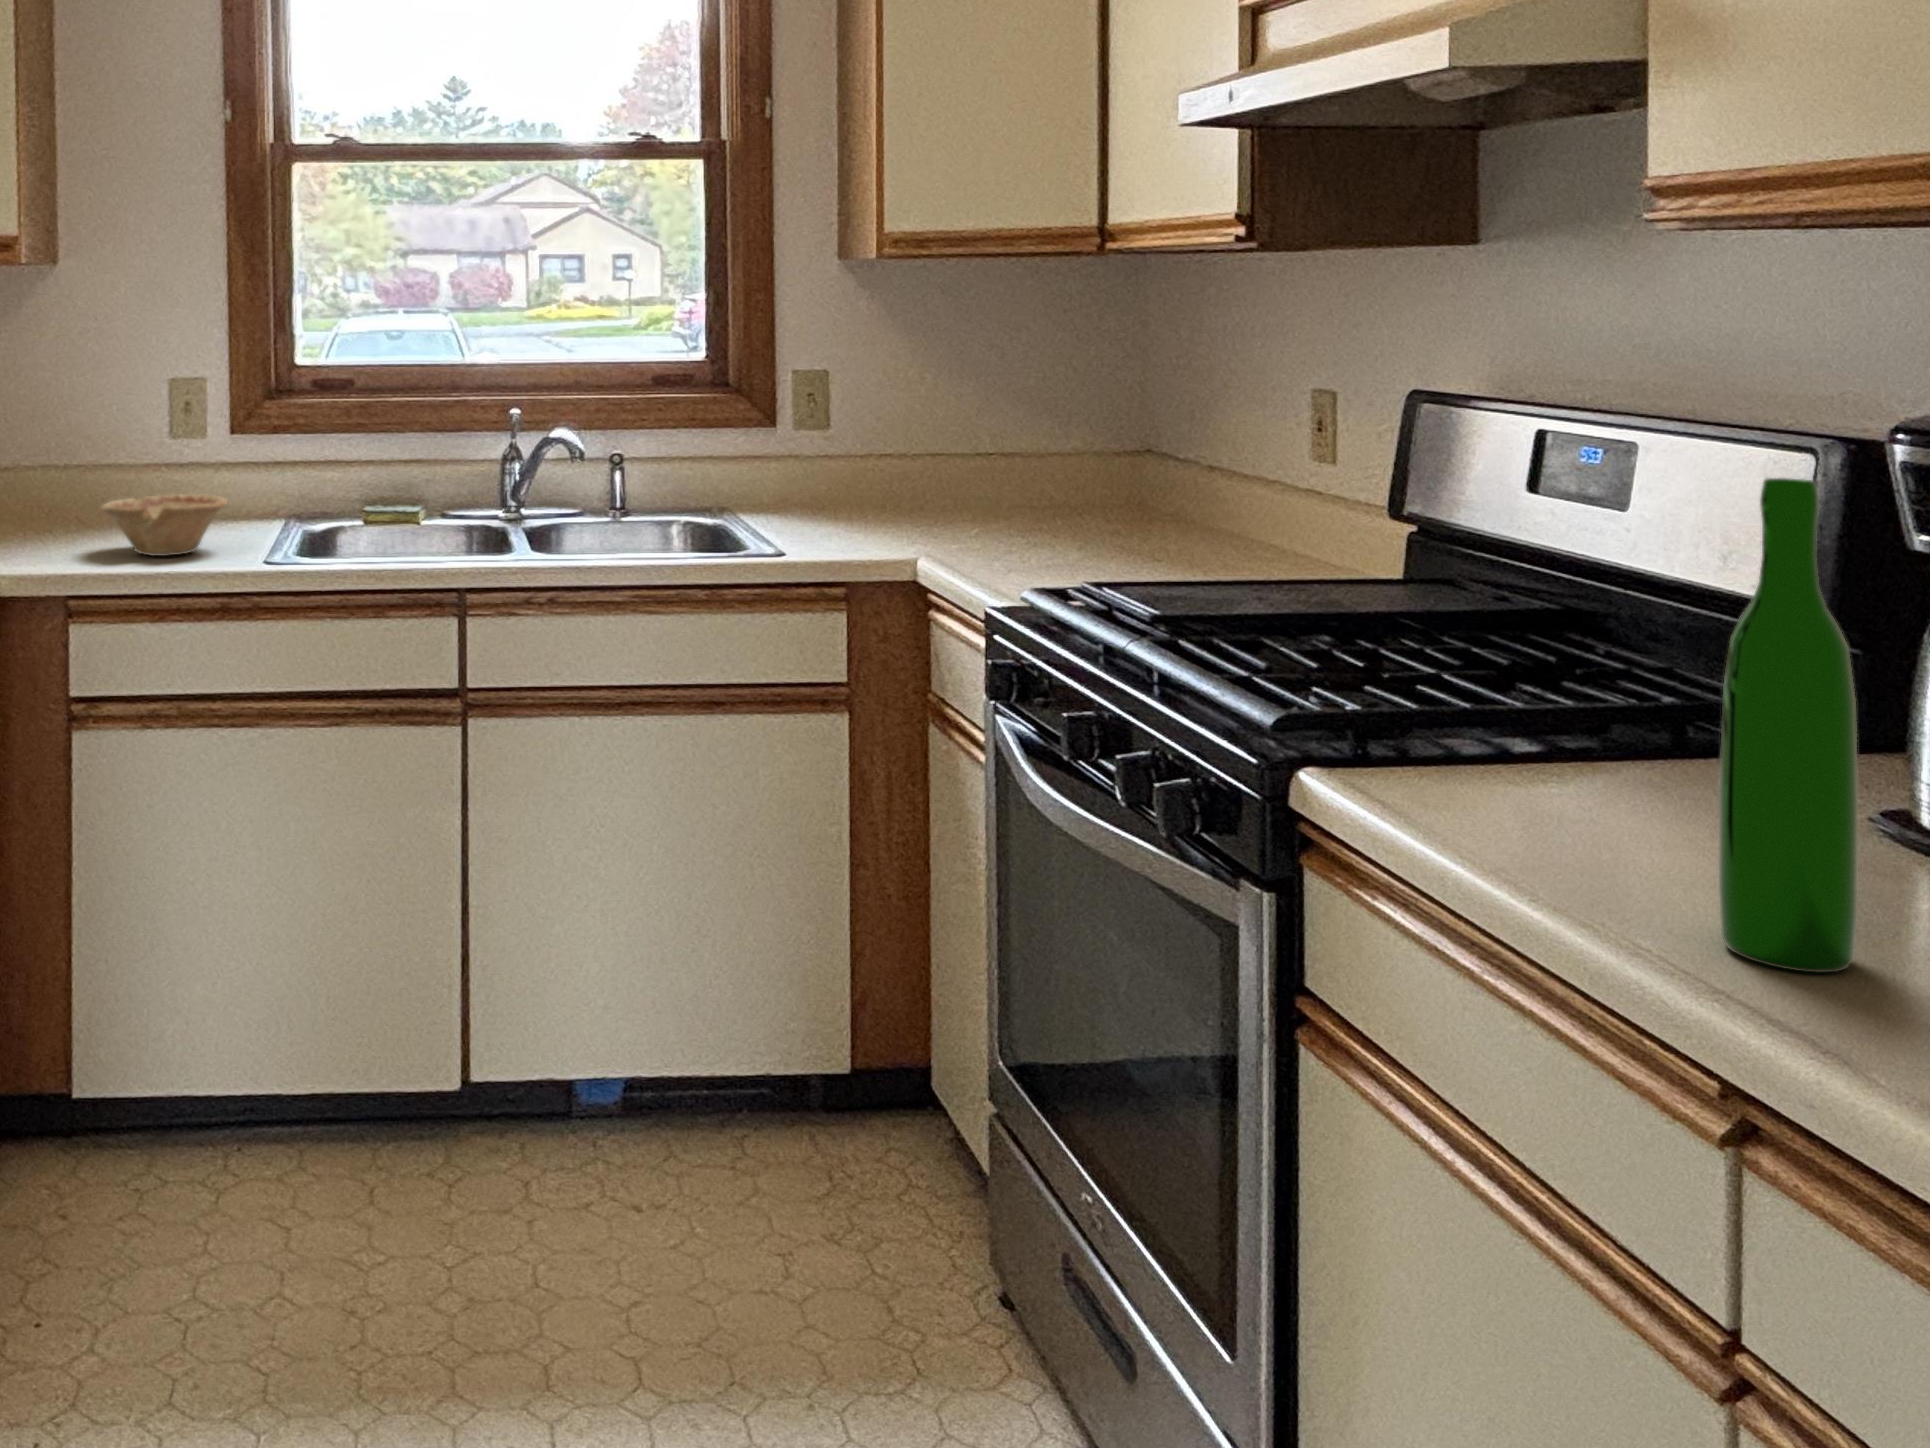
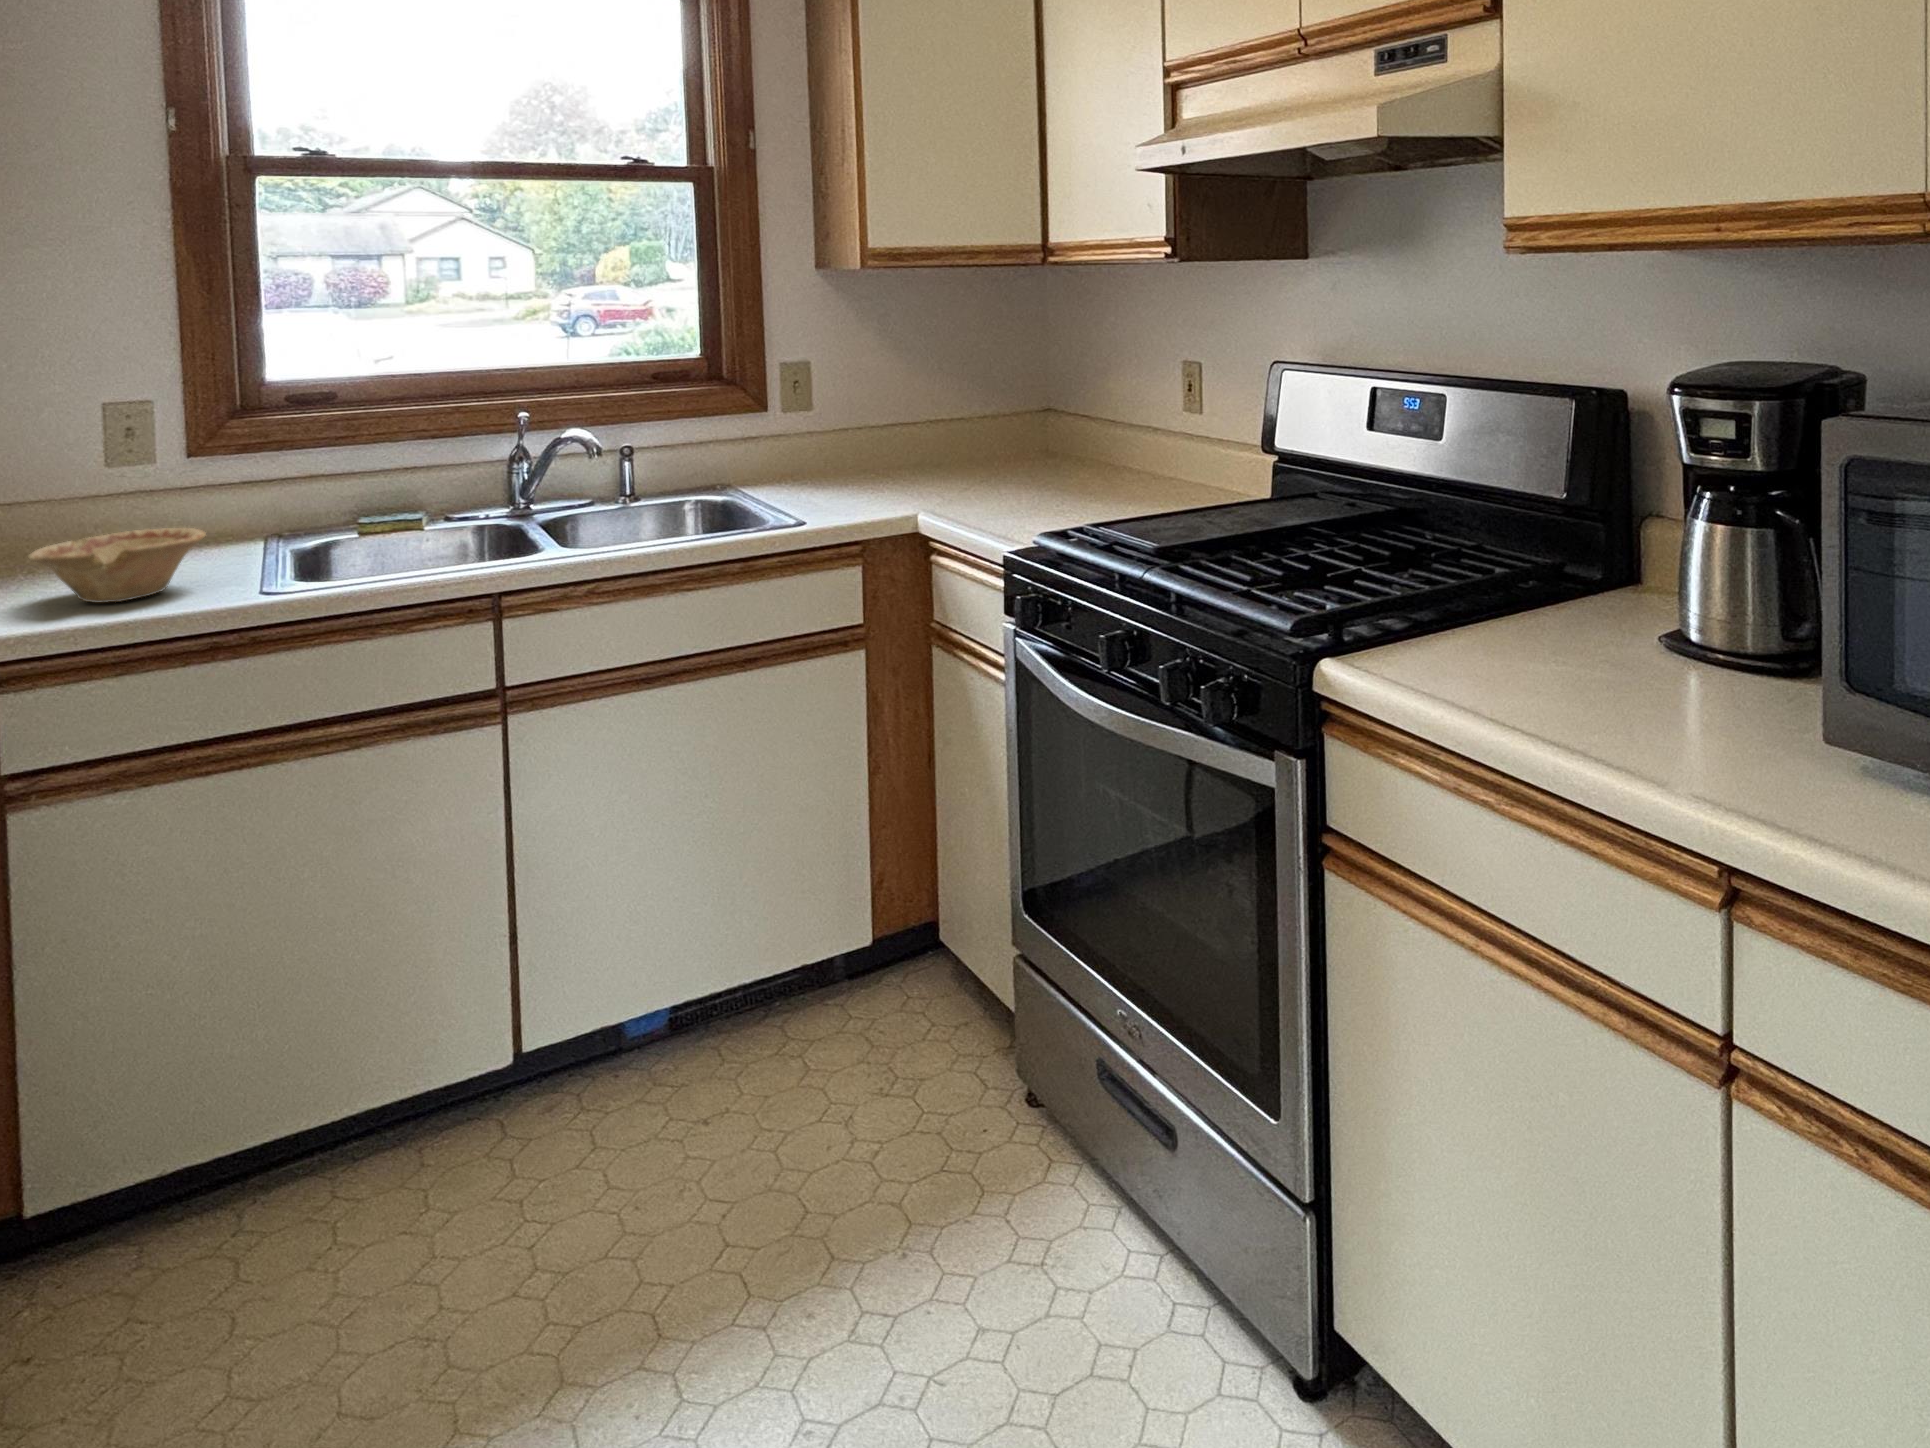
wine bottle: present [1719,478,1858,972] -> none [1666,432,1746,767]

